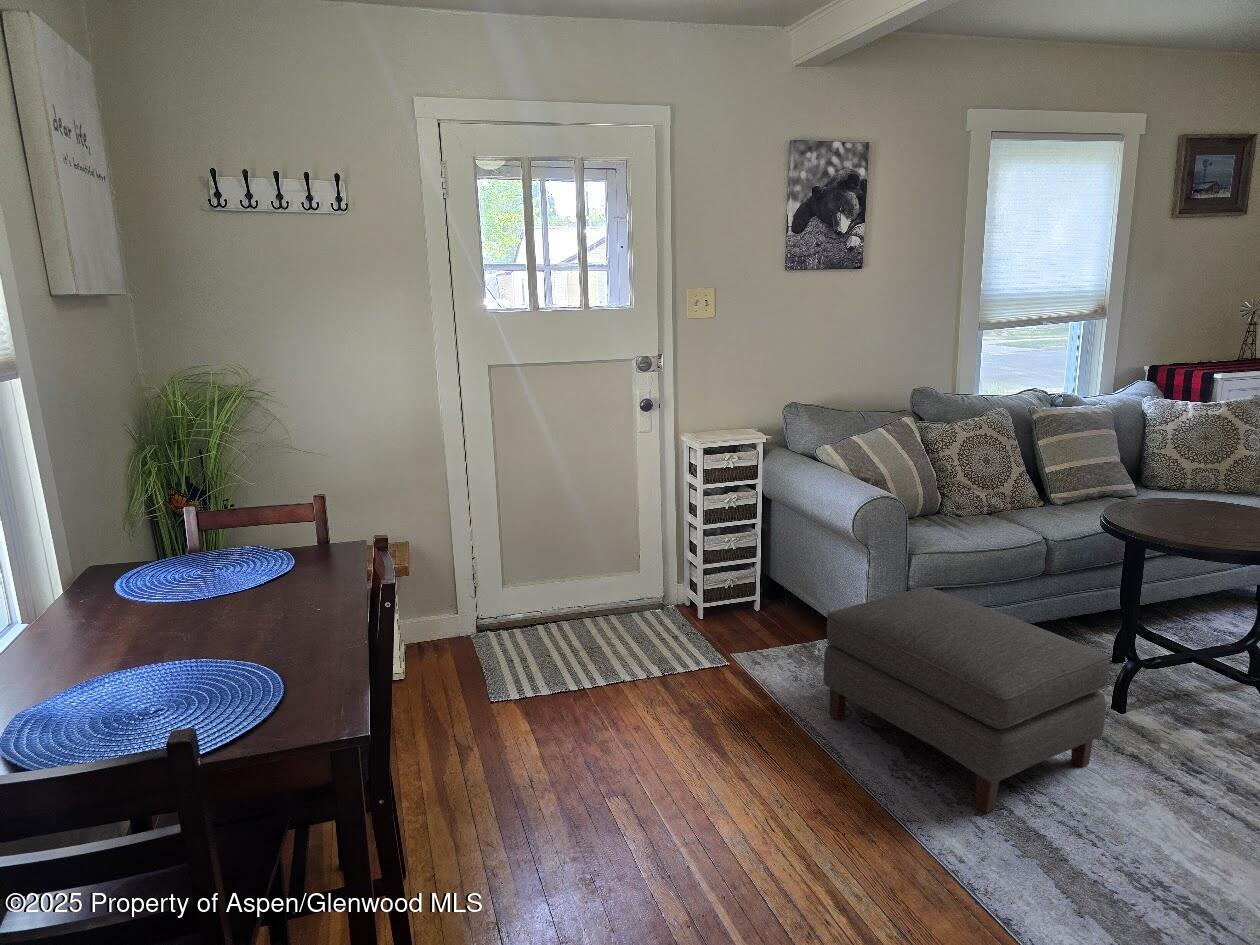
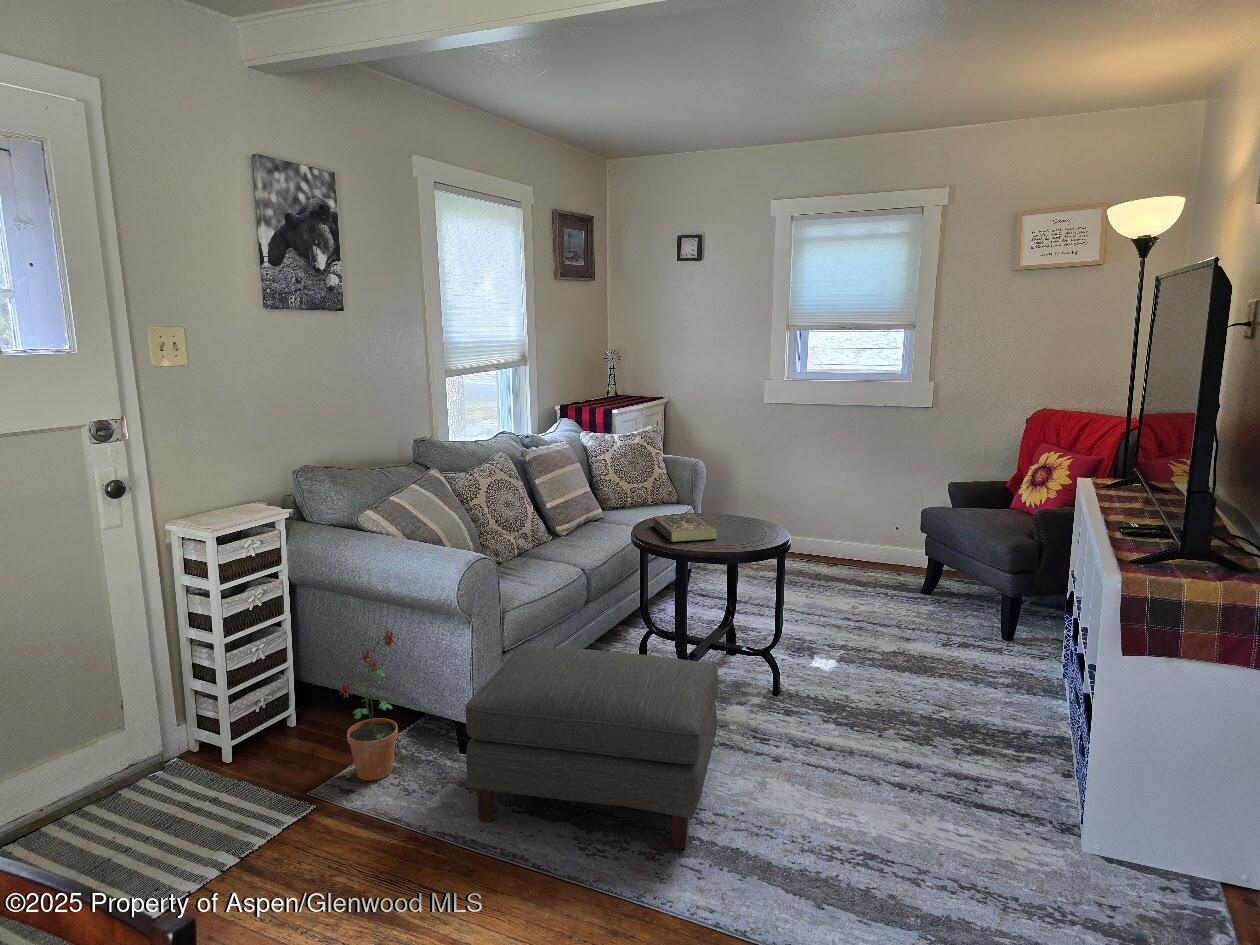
book: none [1144,495,1213,531] -> present [653,514,717,542]
potted plant: none [762,542,818,662] -> present [339,630,398,781]

